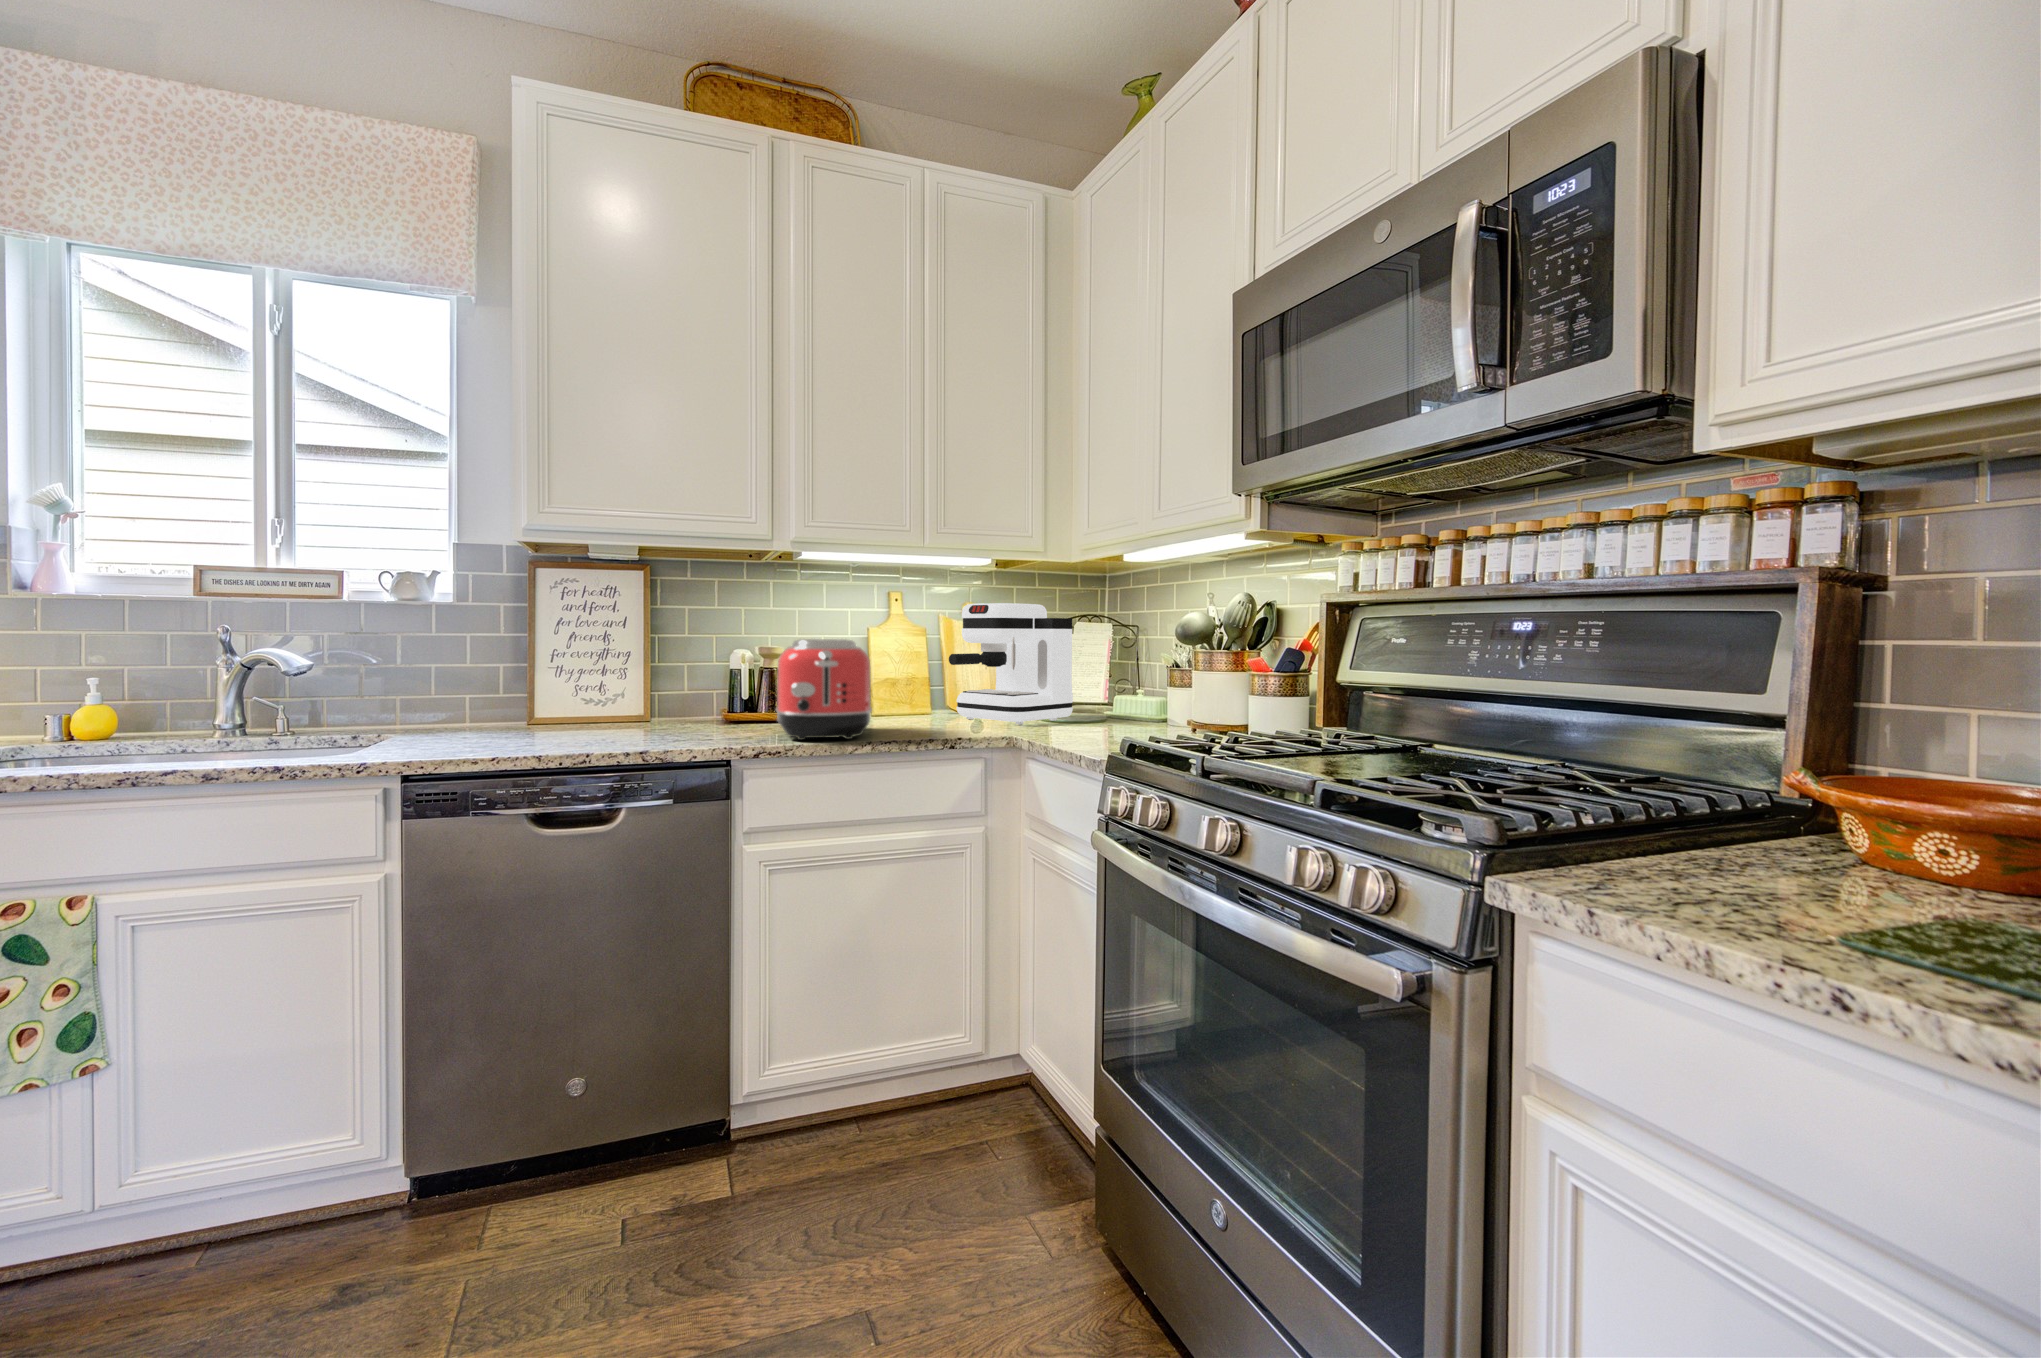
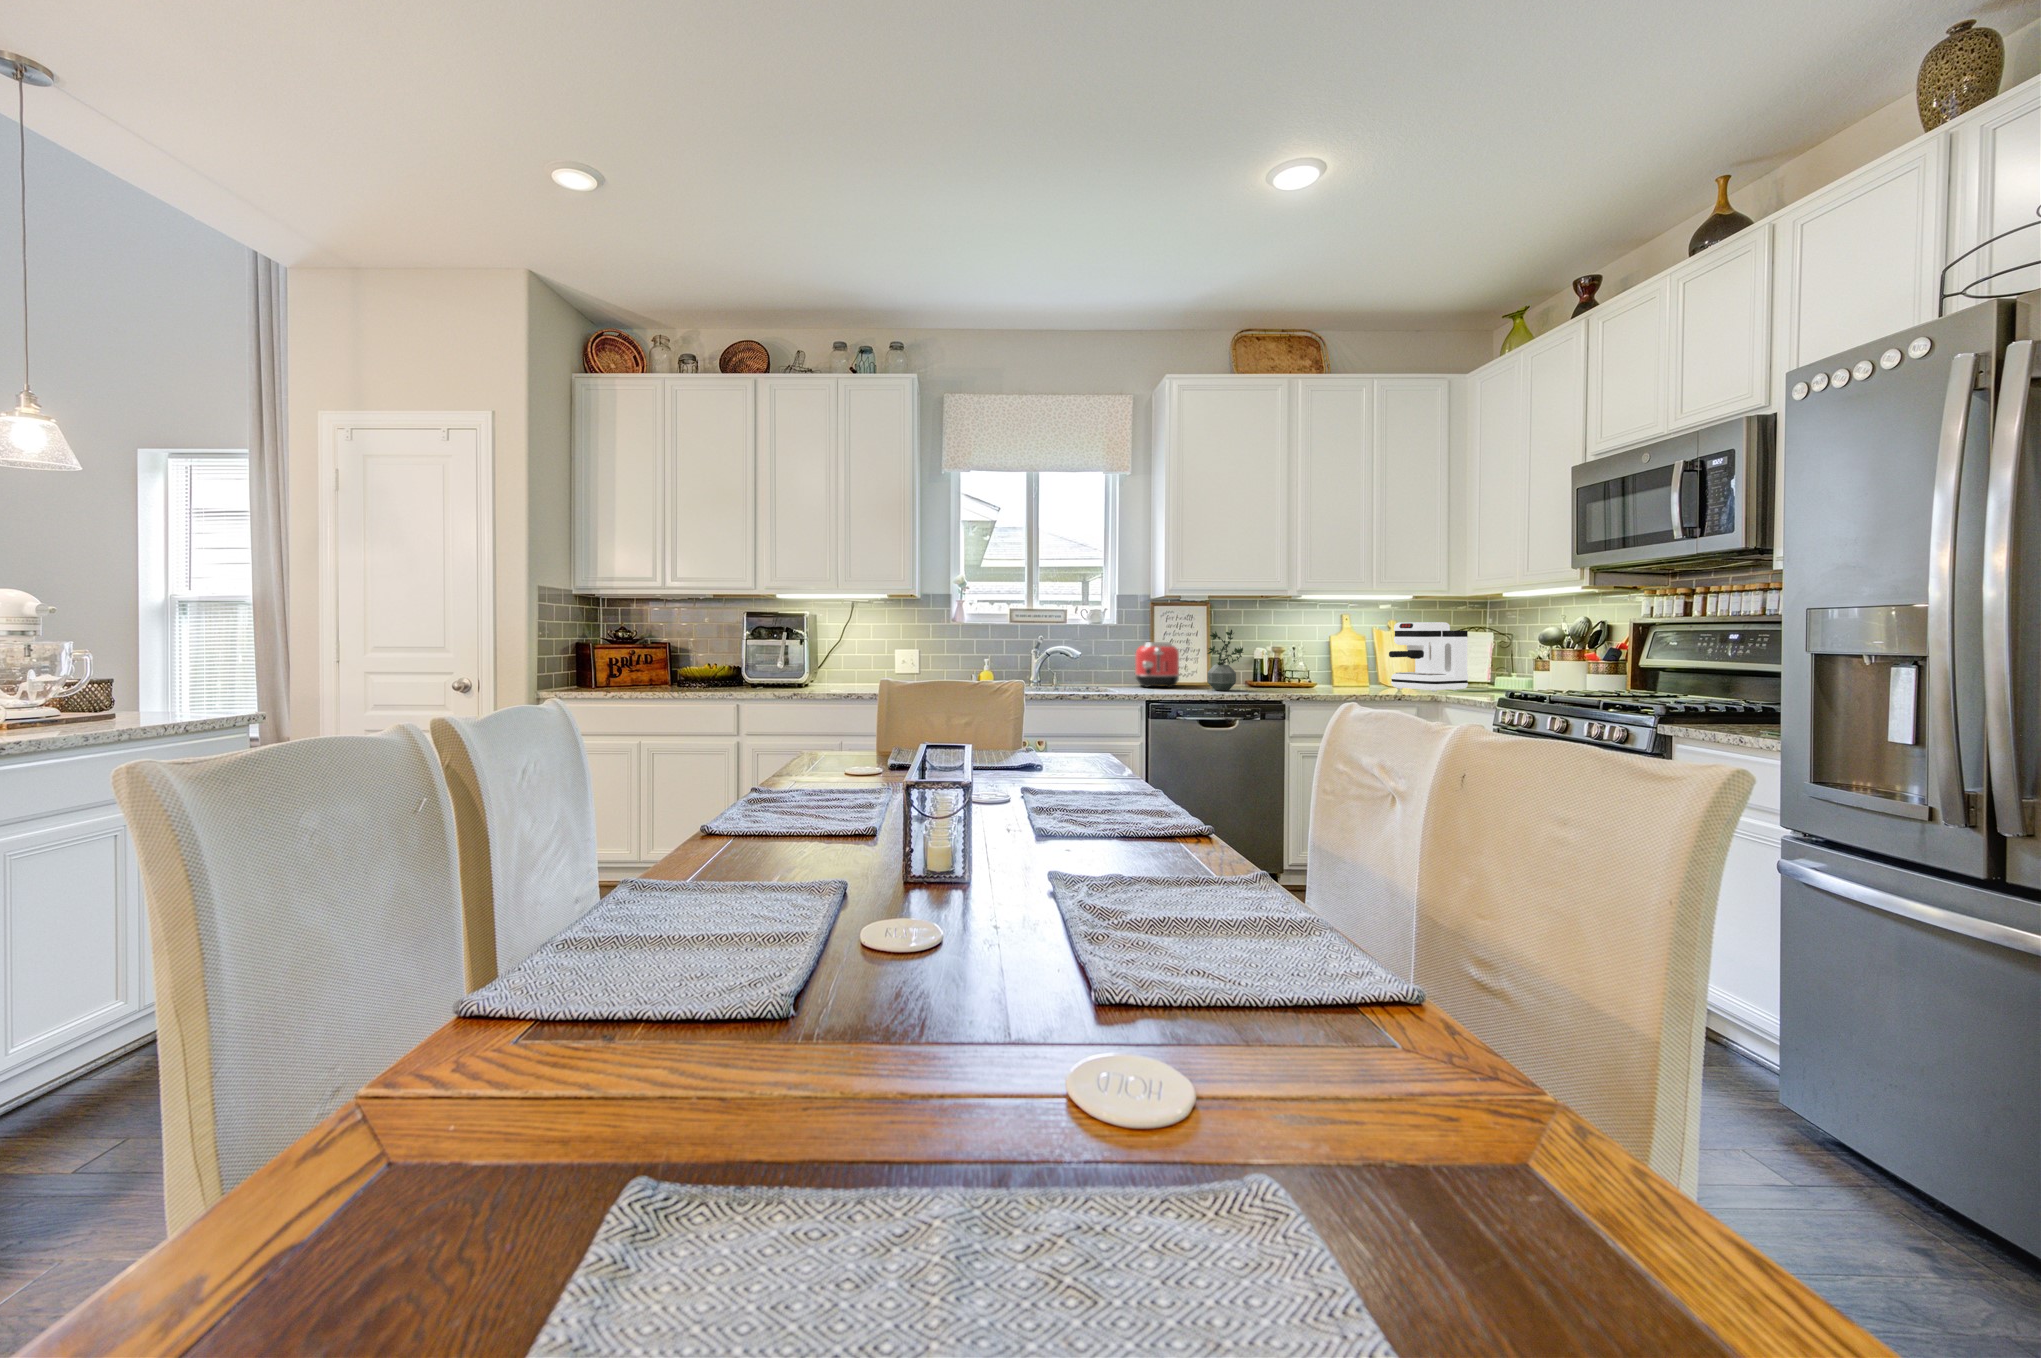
potted plant: none [606,611,687,735] -> present [1207,629,1243,691]
toaster: present [776,639,872,740] -> present [1135,642,1179,688]

